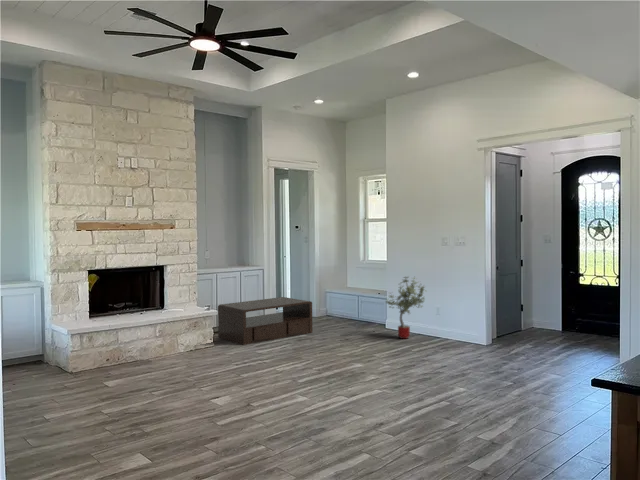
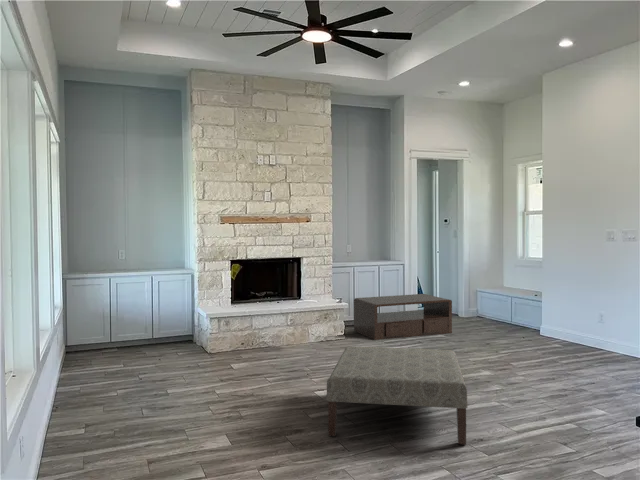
potted tree: present [386,277,426,339] -> none [534,276,584,348]
ottoman: none [241,348,371,439] -> present [327,347,468,445]

